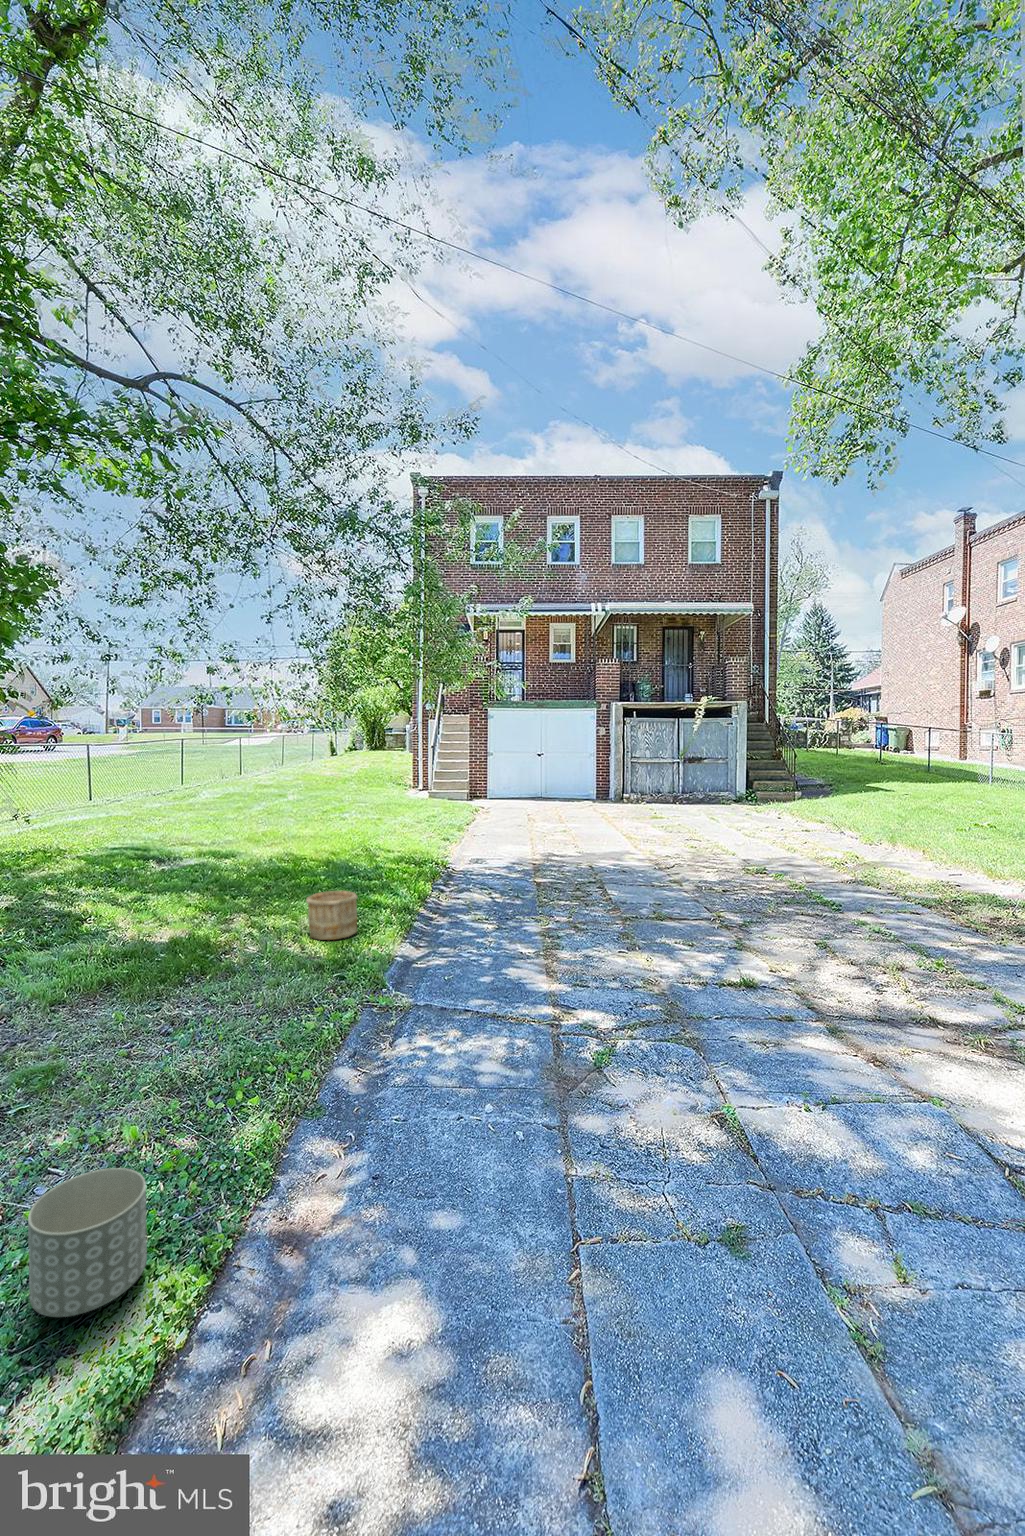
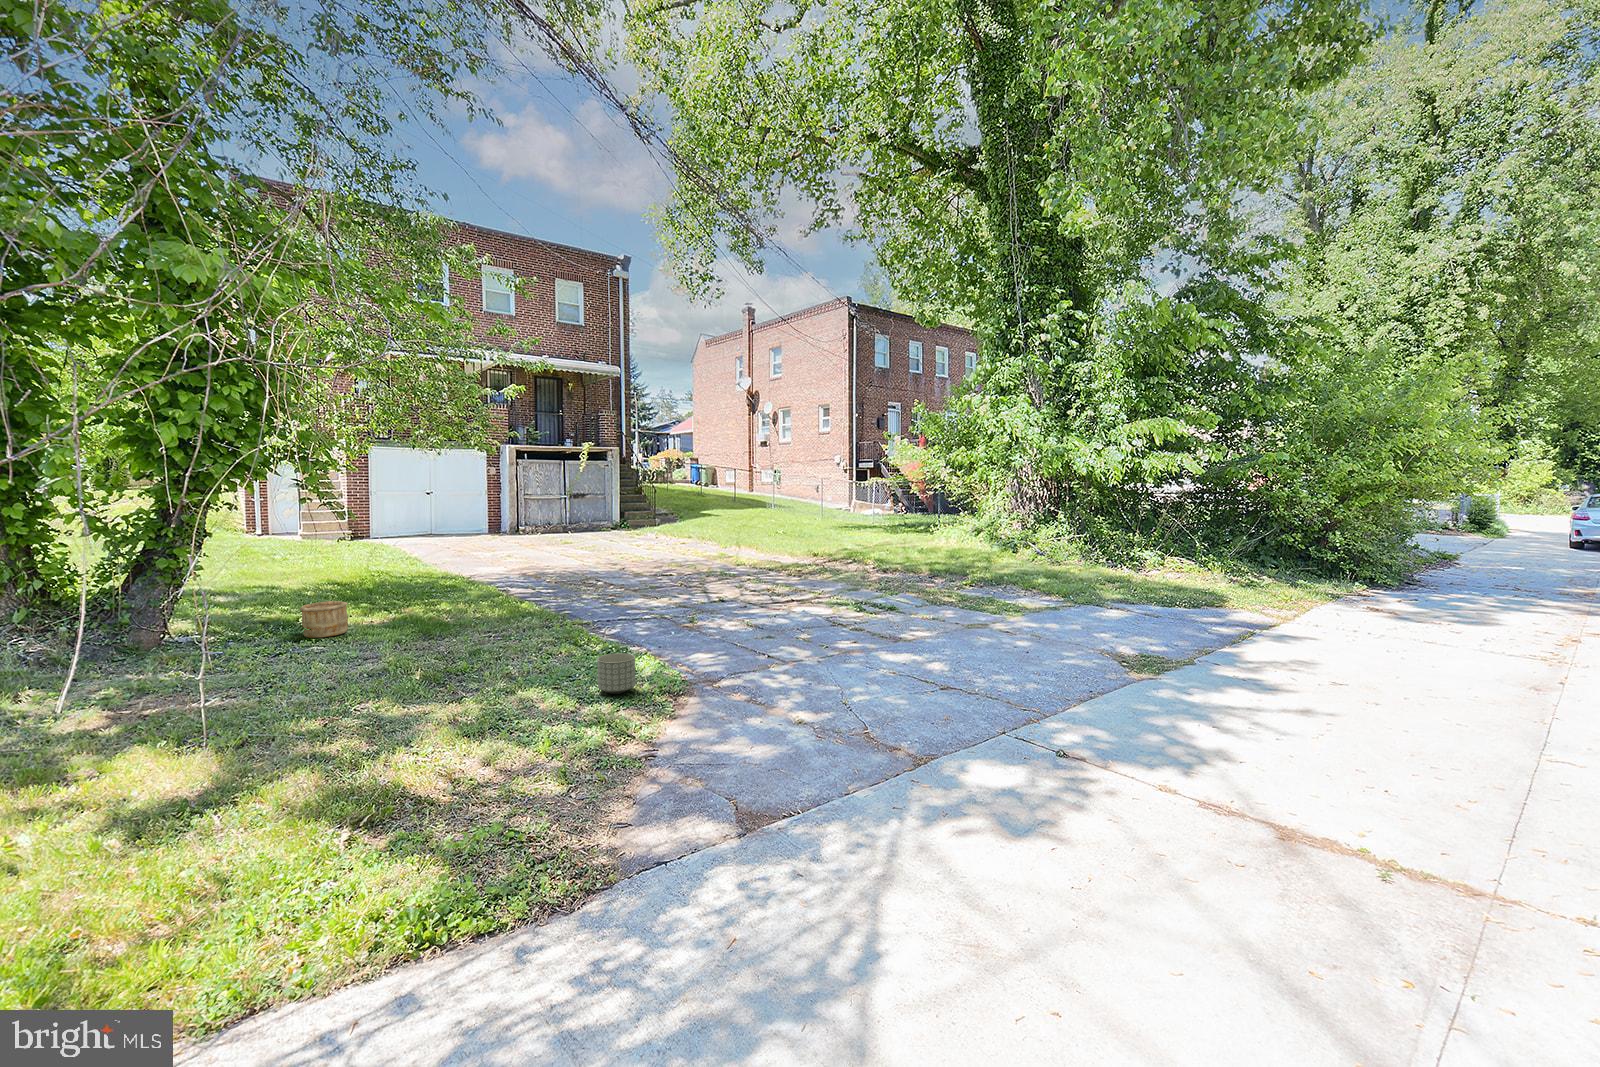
wooden bucket: present [306,891,357,940] -> present [300,601,348,638]

